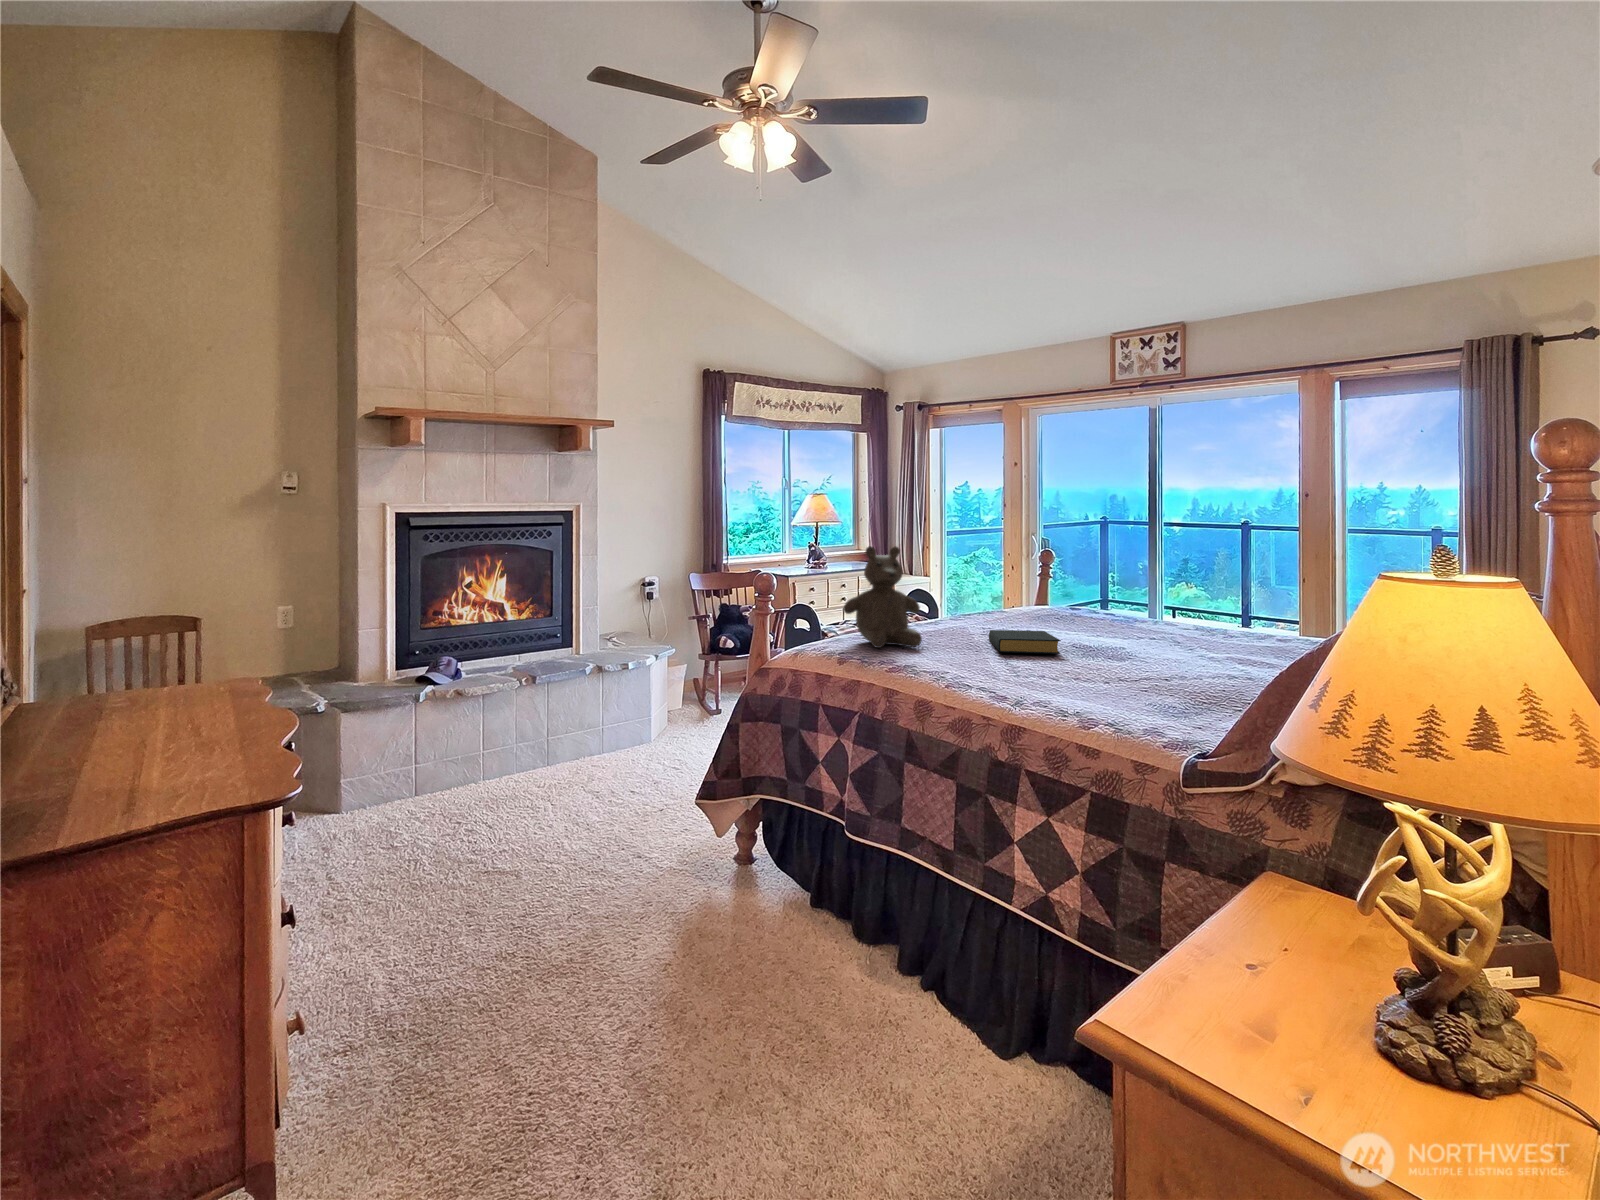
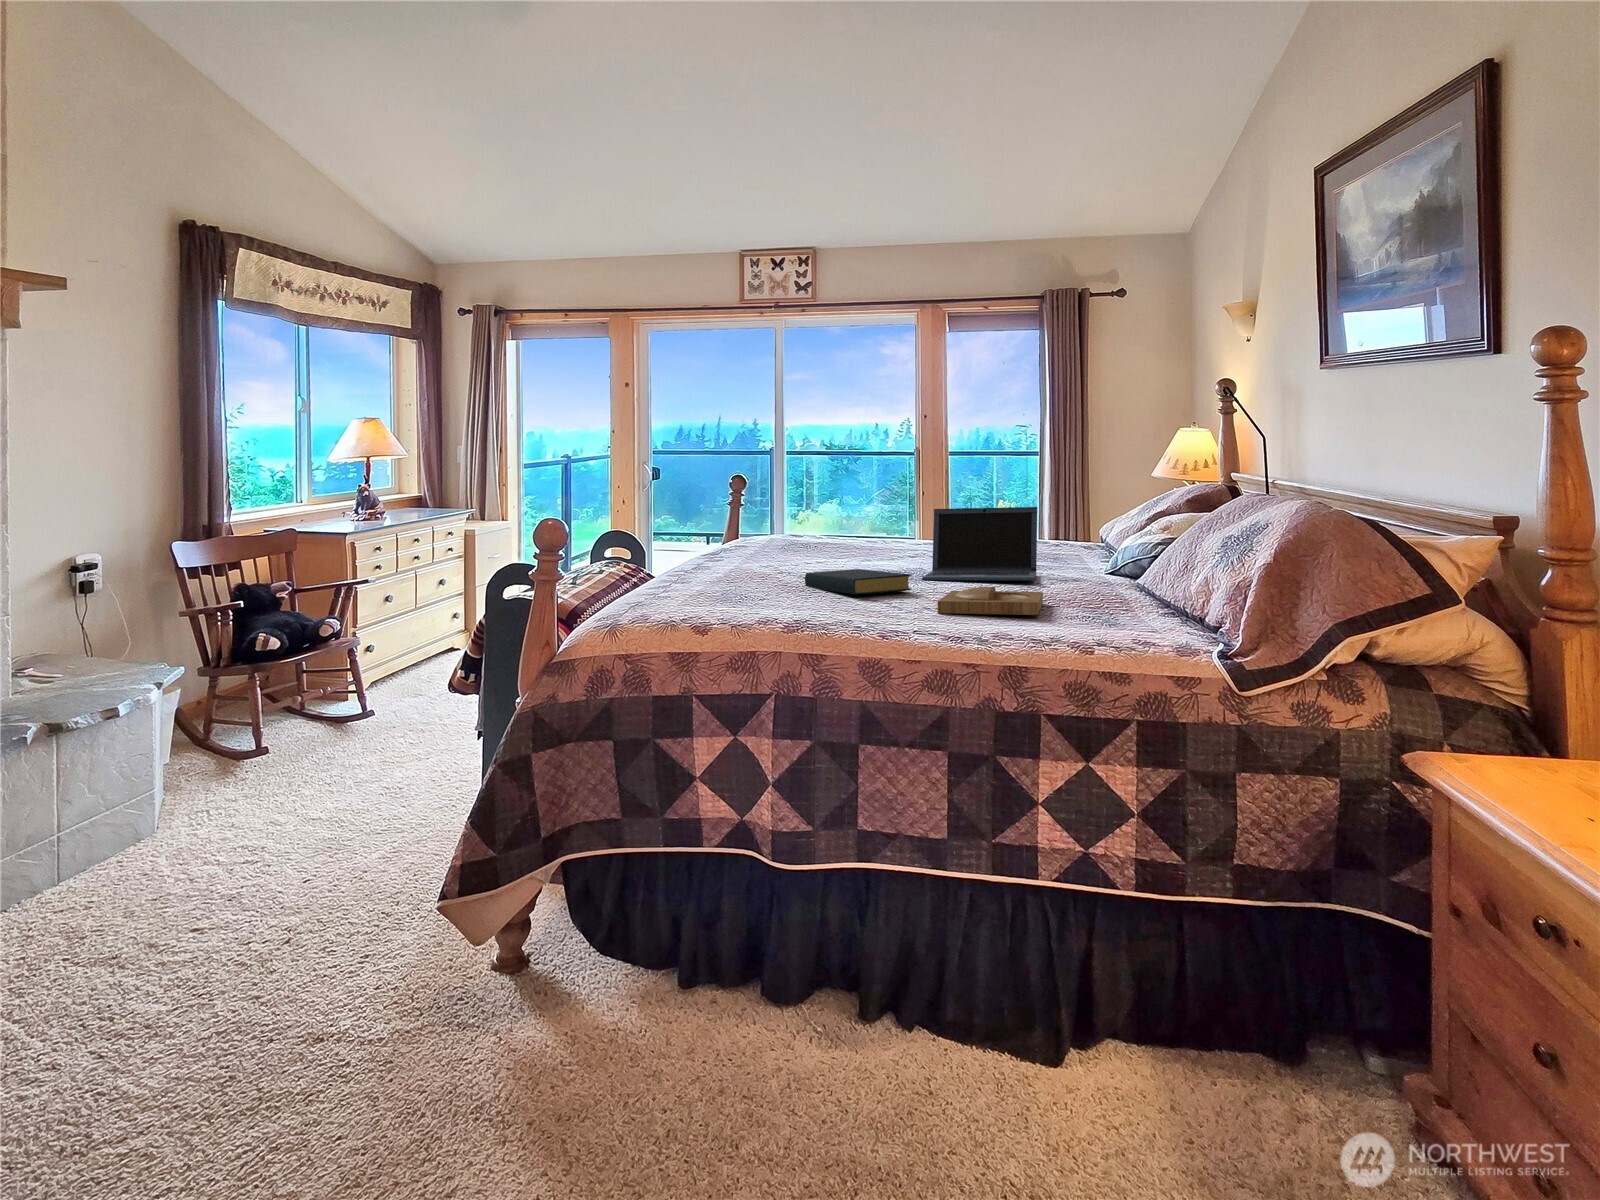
teddy bear: present [843,546,922,648] -> none [657,473,764,605]
laptop: none [1106,582,1251,659] -> present [922,507,1037,580]
tray: none [1034,658,1160,688] -> present [938,587,1043,615]

